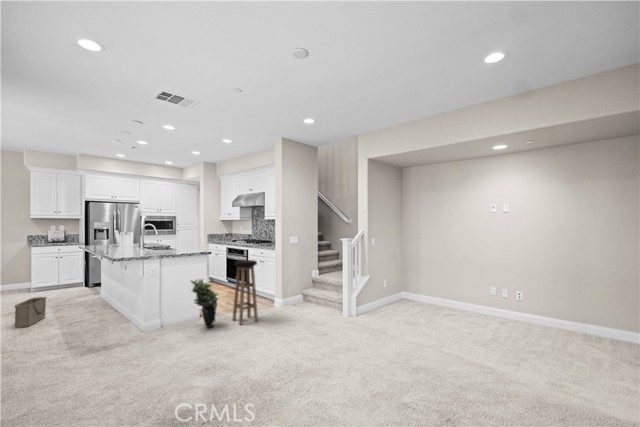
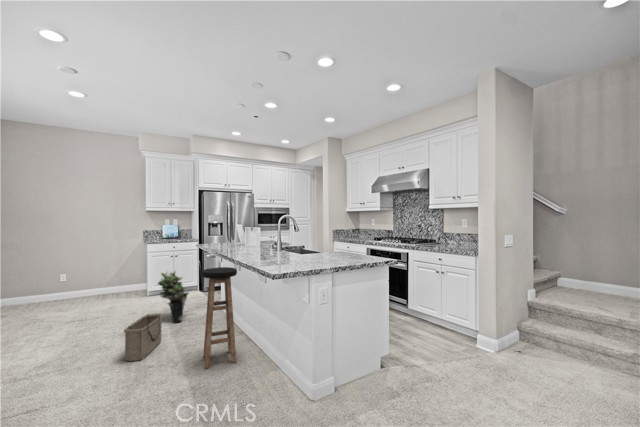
bar stool: present [233,260,258,325] -> present [202,267,237,368]
potted plant: present [191,279,218,328] -> present [158,271,188,323]

